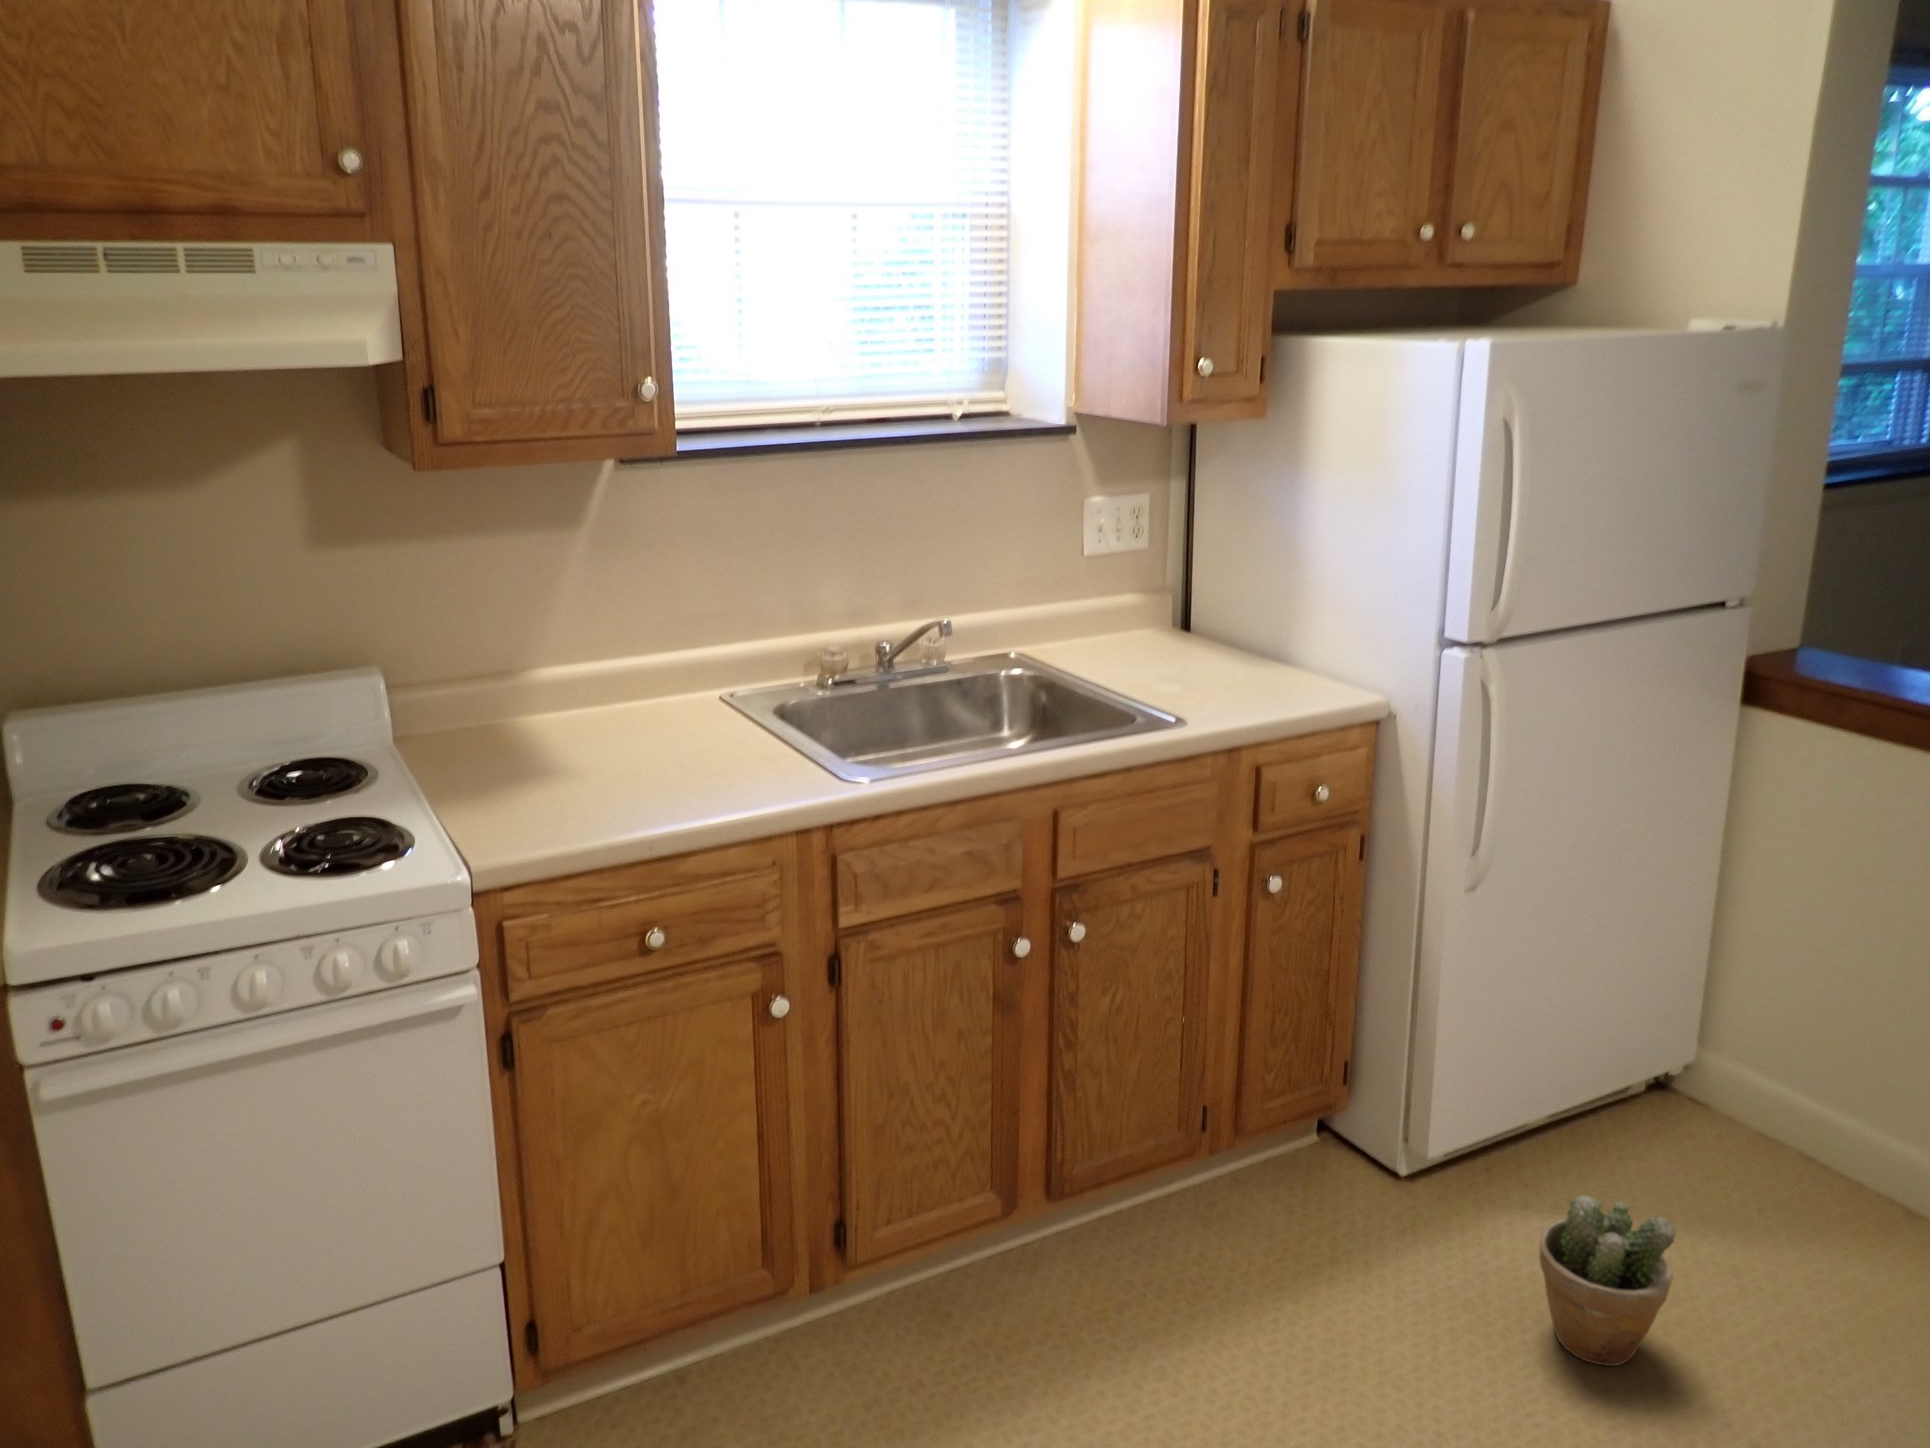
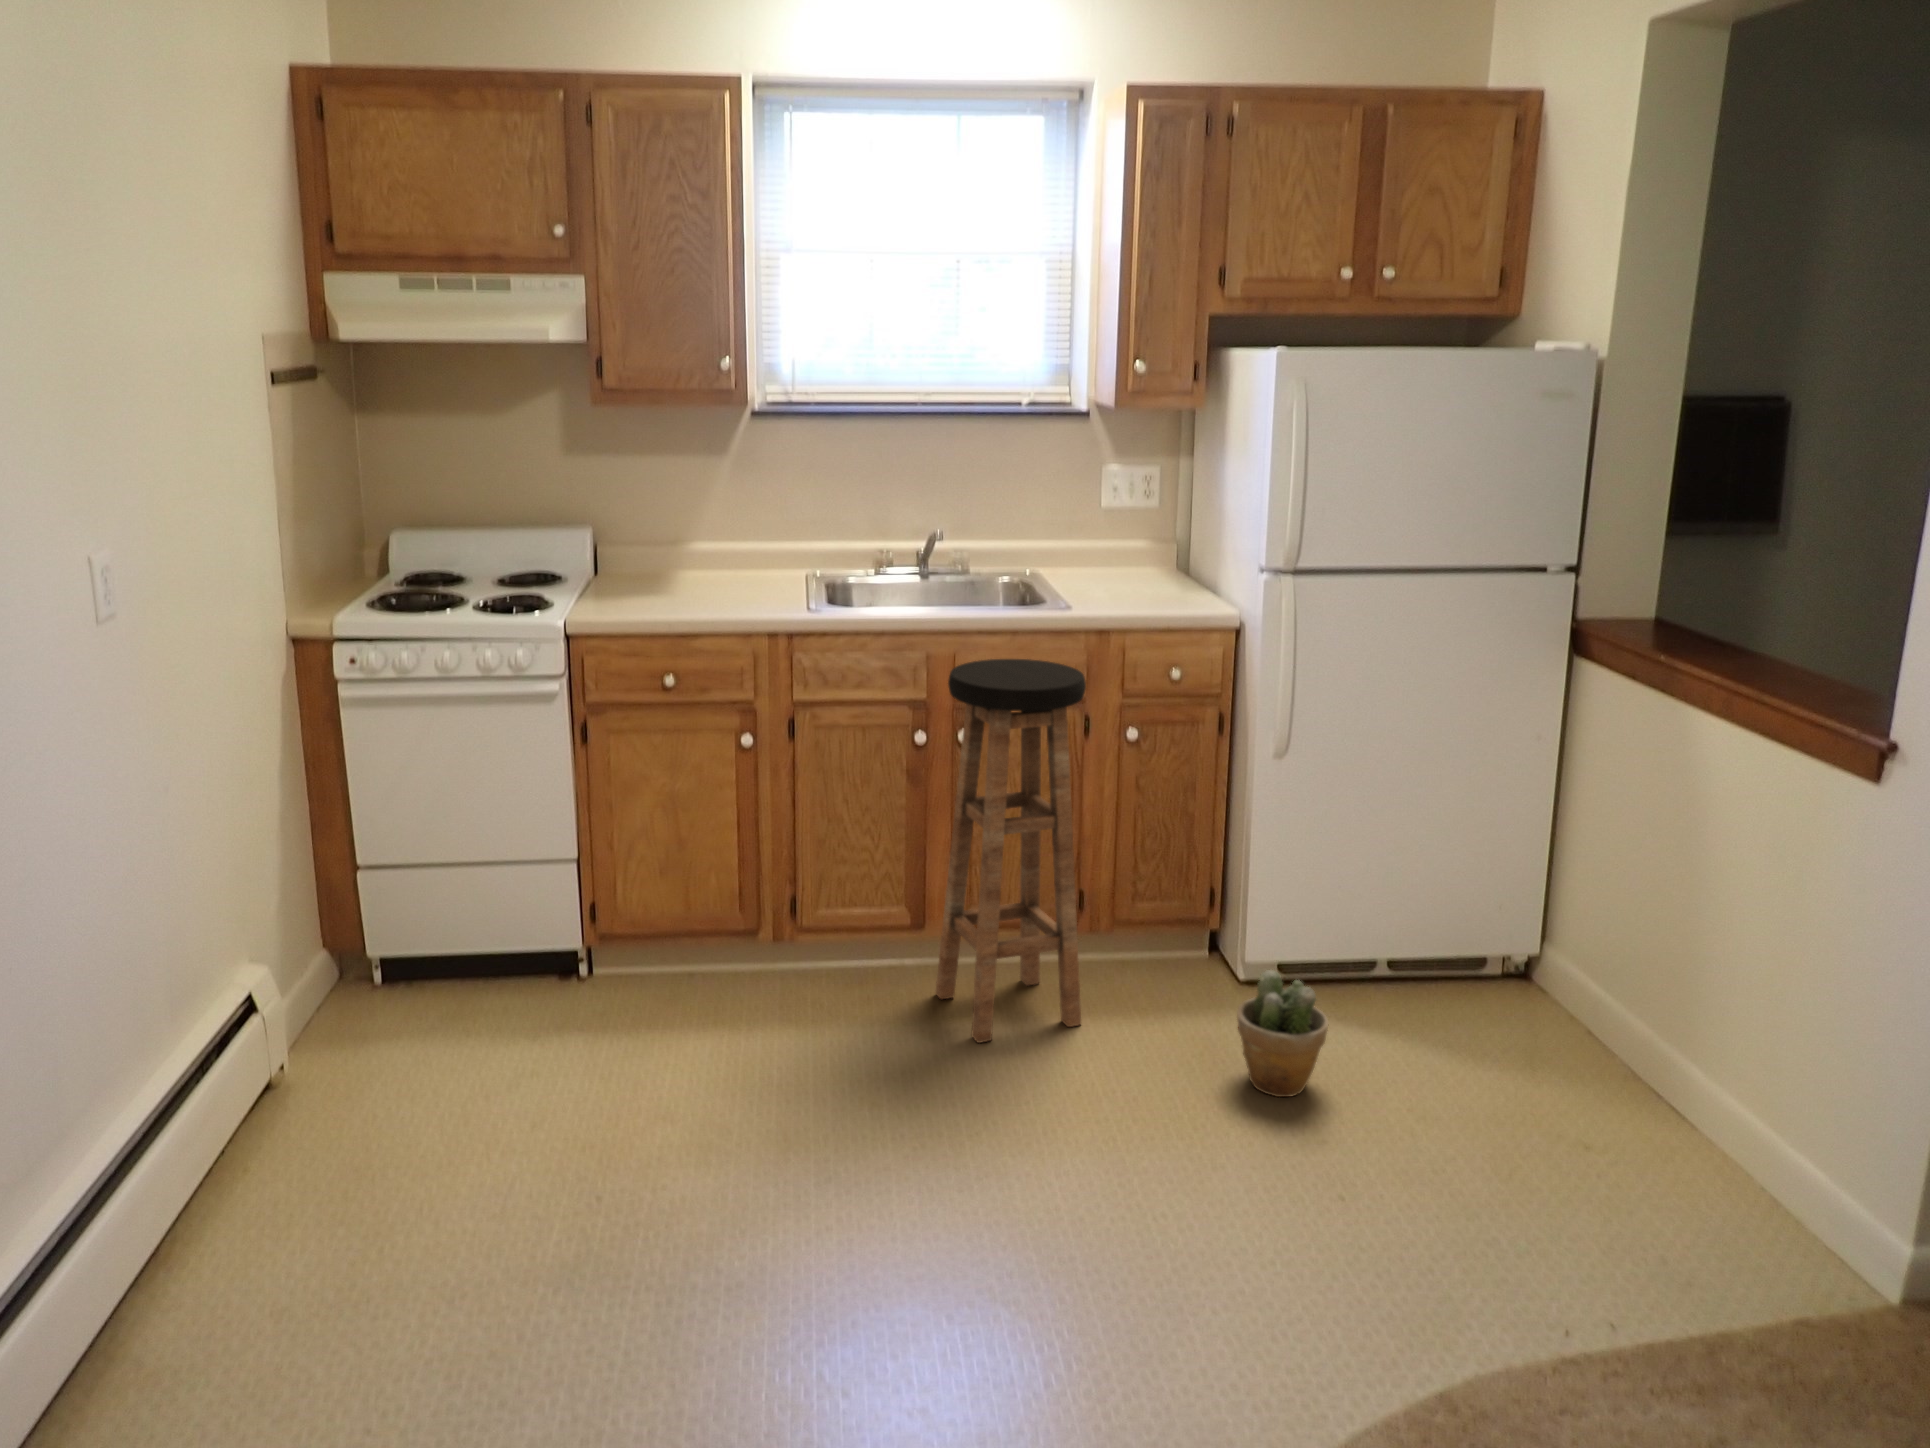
bar stool: none [1062,806,1302,1389] -> present [936,659,1086,1043]

